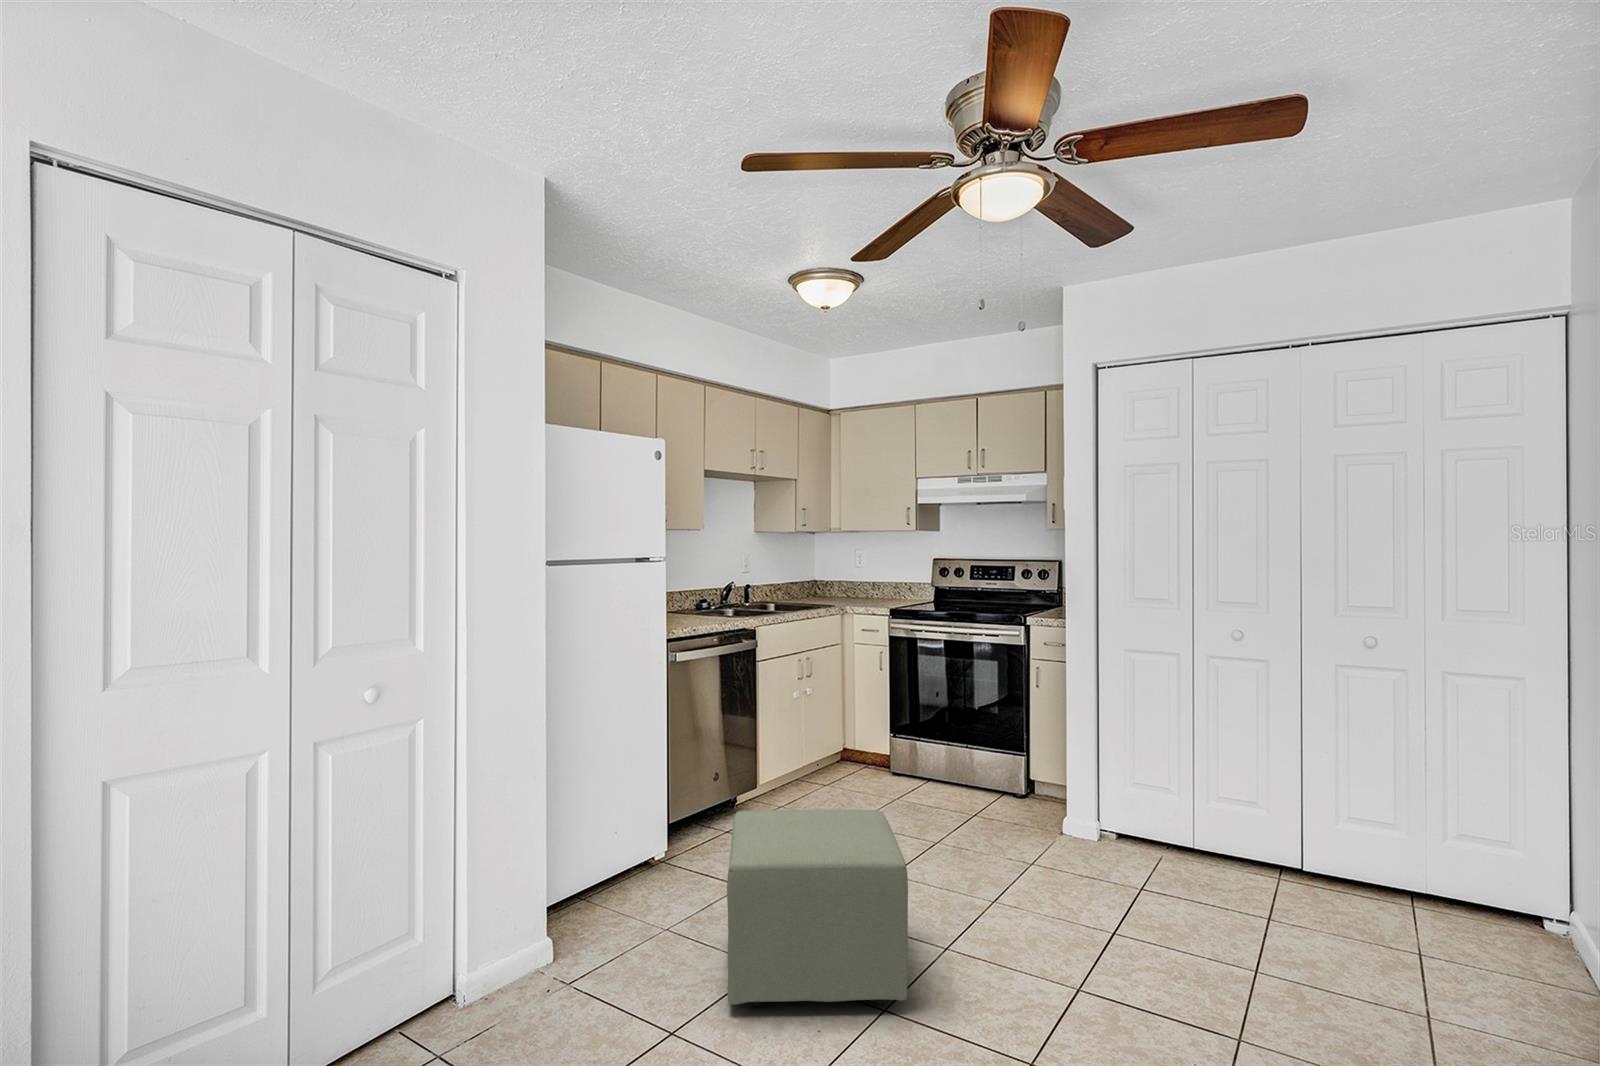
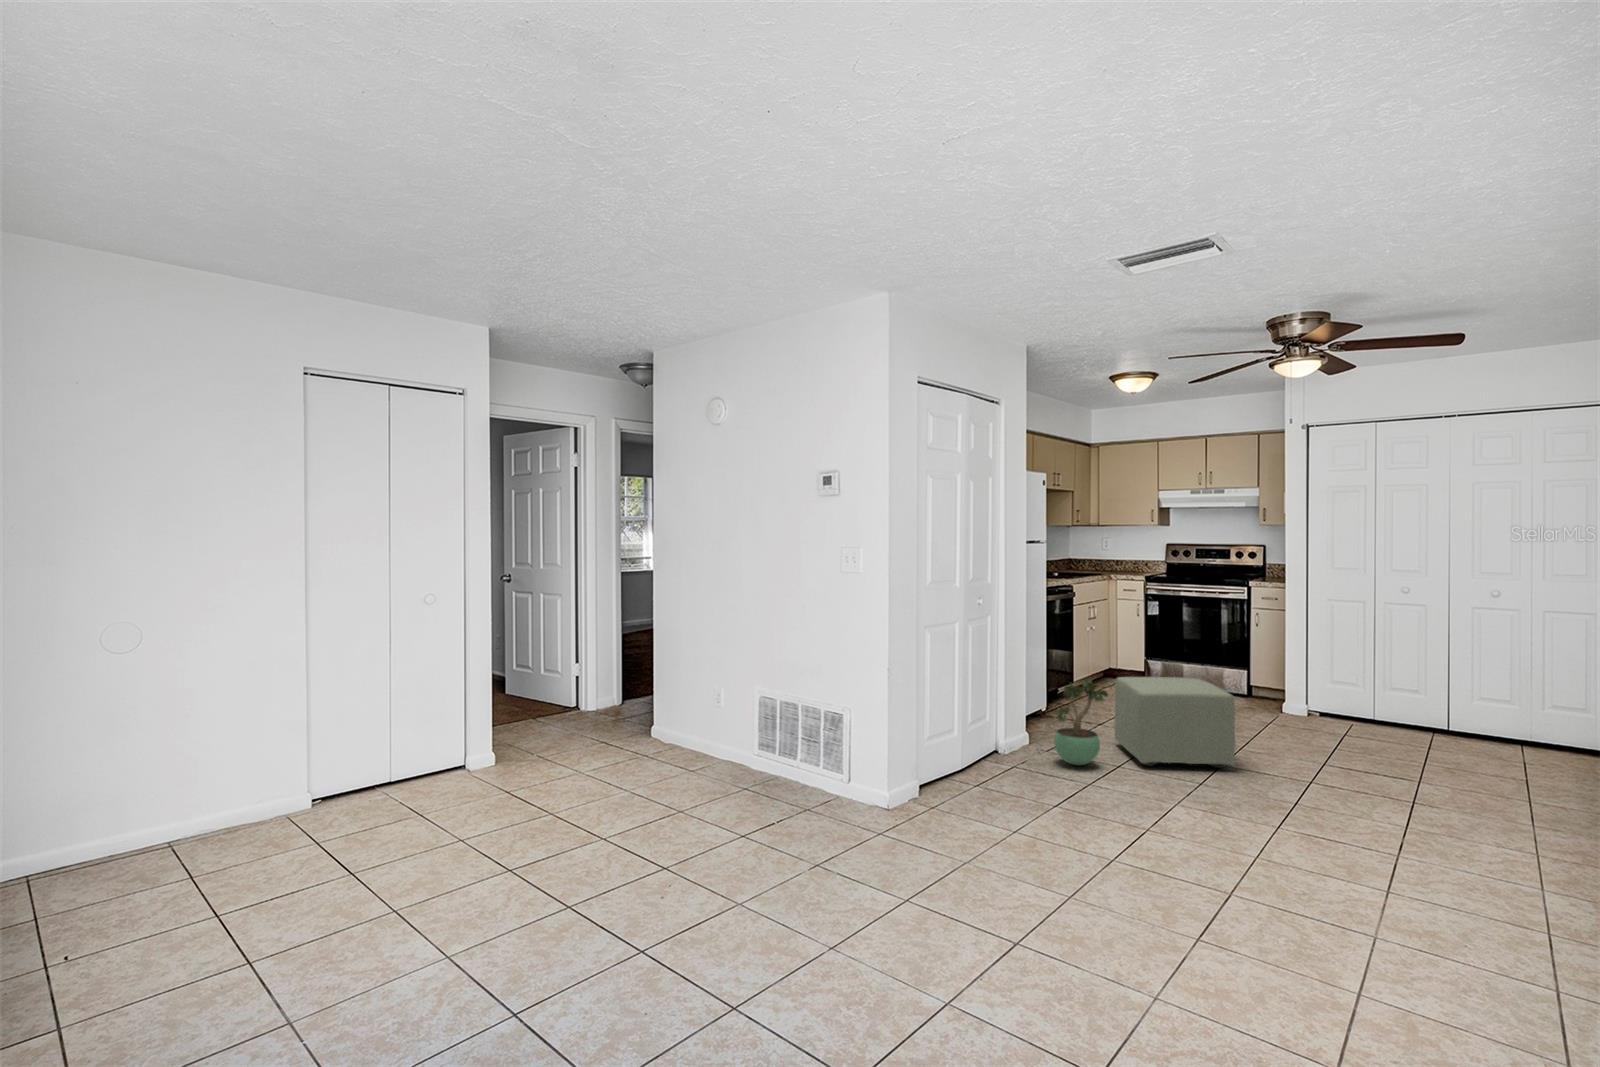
potted plant: none [560,835,674,1014] -> present [1054,679,1108,765]

